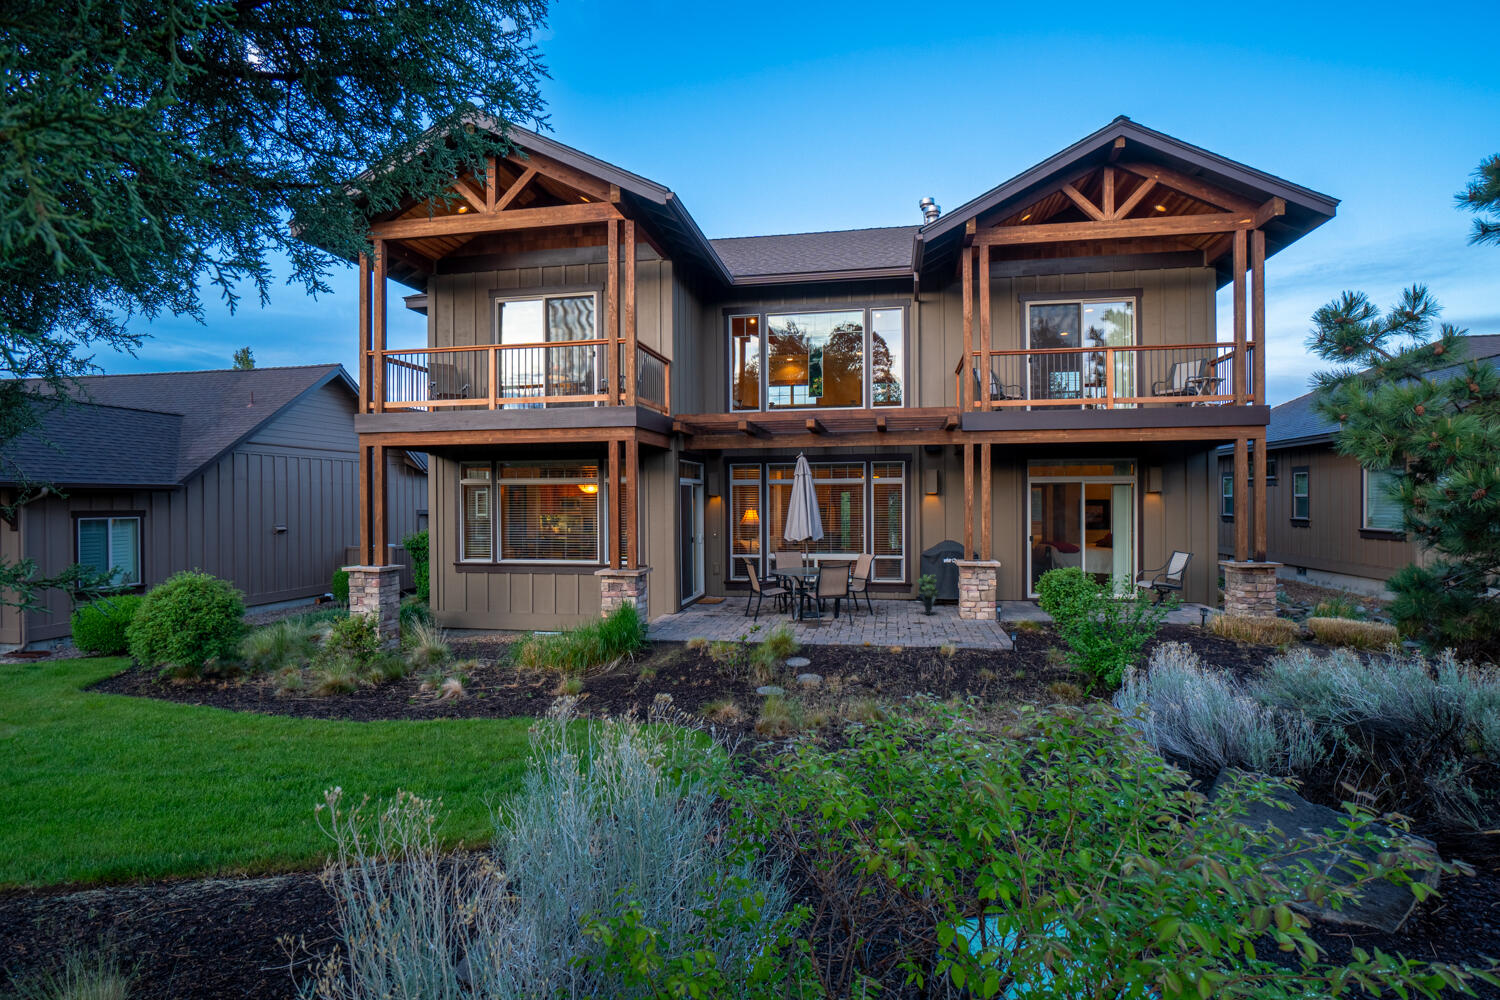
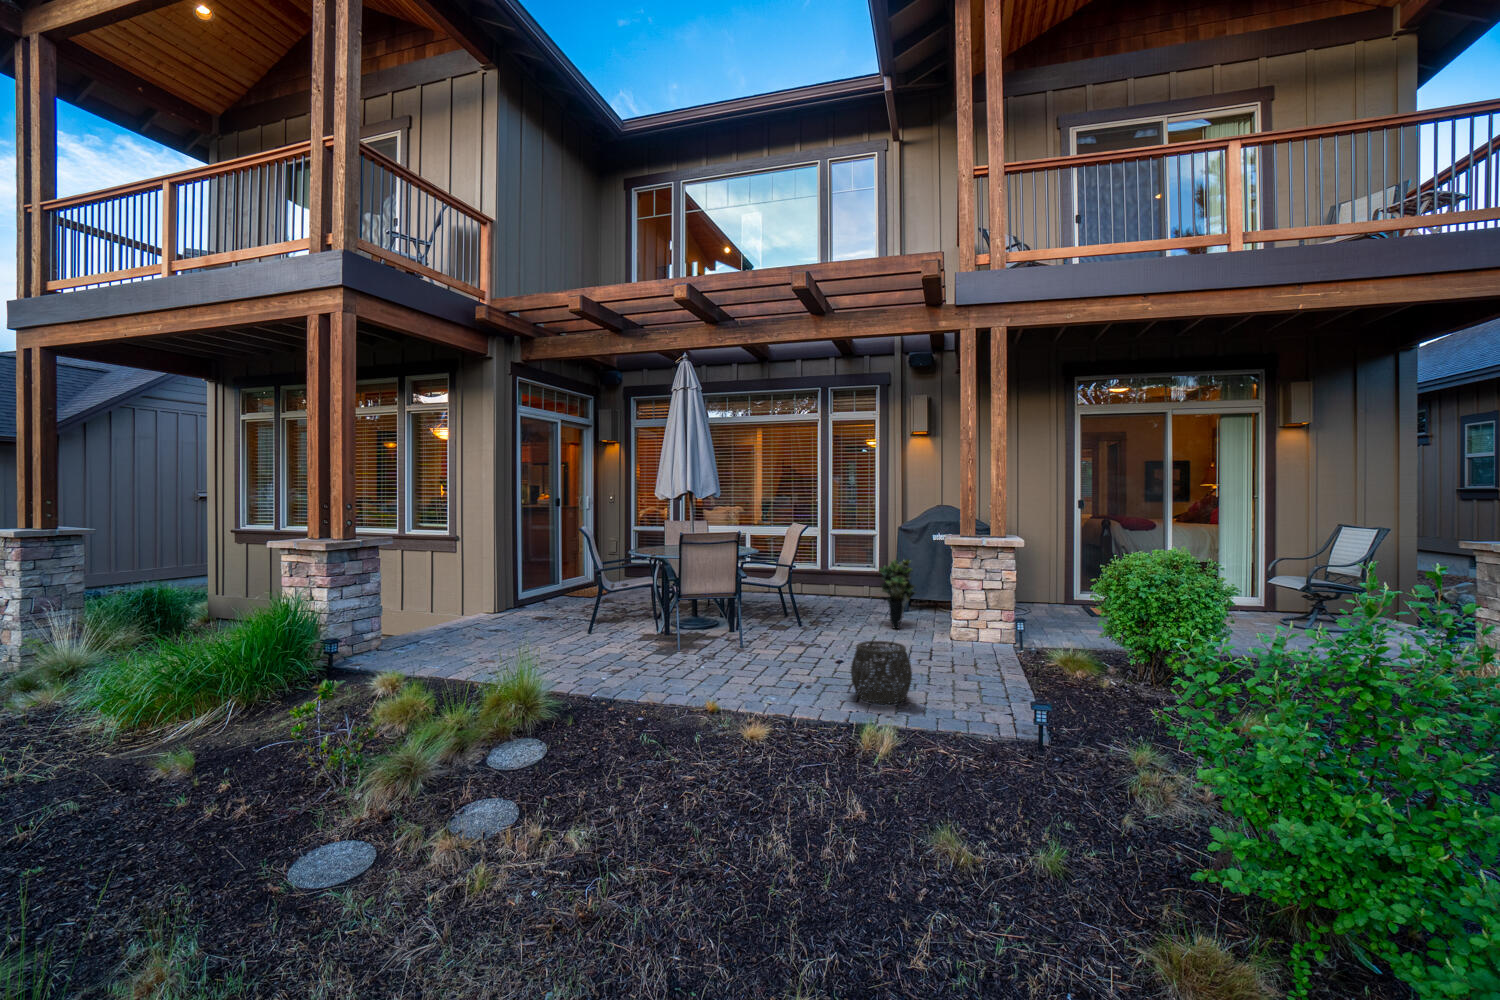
woven basket: none [925,614,955,642] -> present [851,641,912,704]

